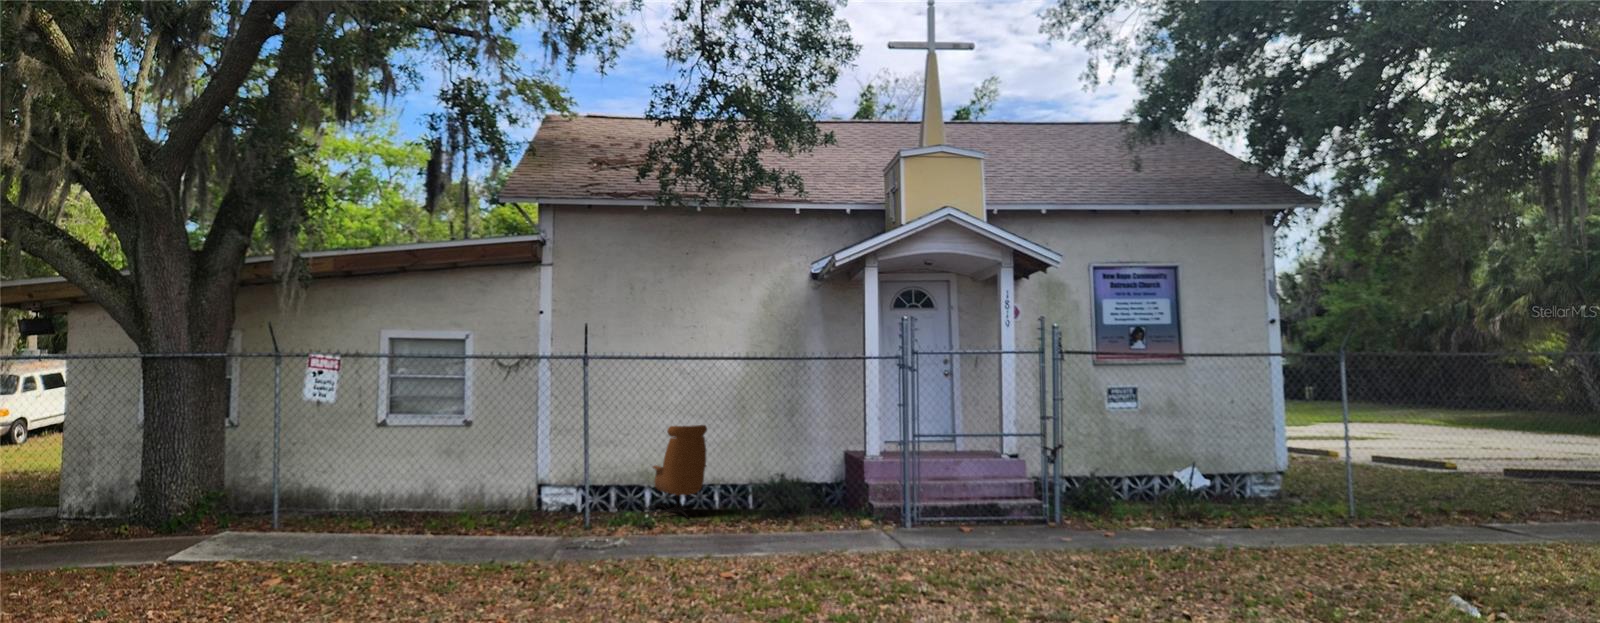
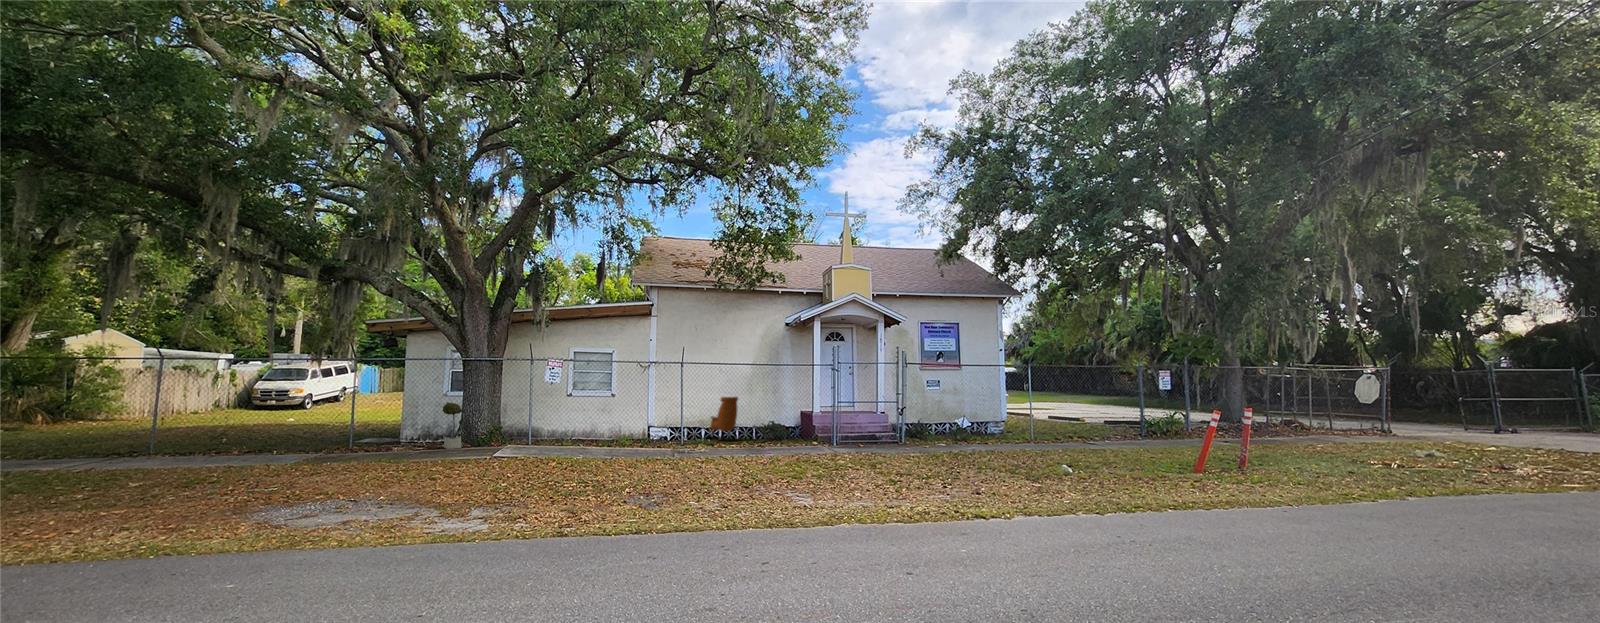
potted tree: none [112,441,158,535] -> present [443,402,463,449]

